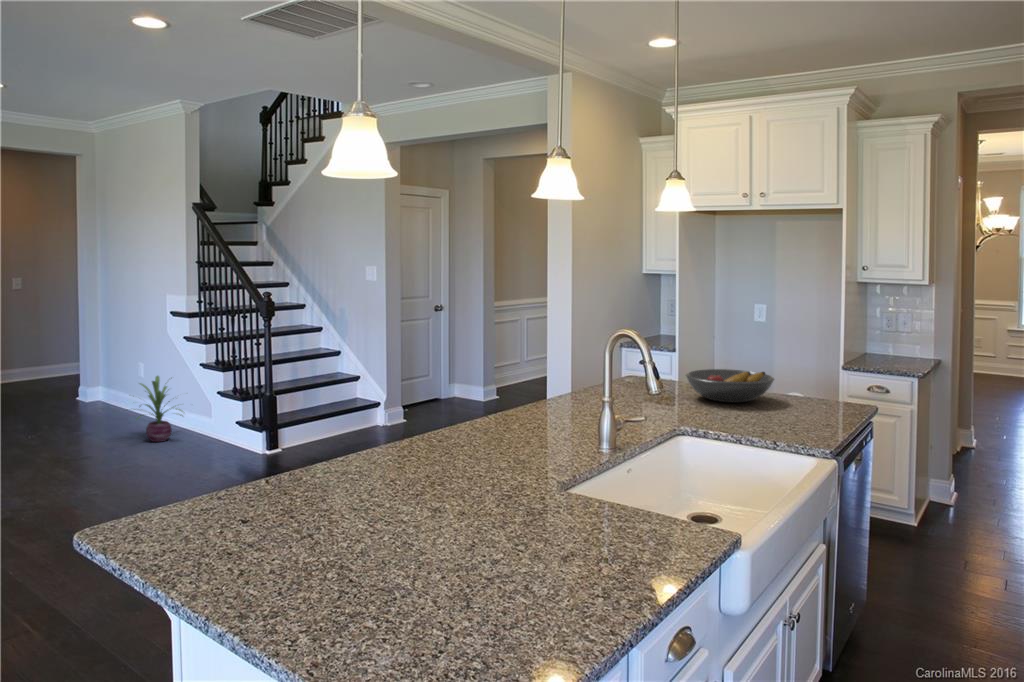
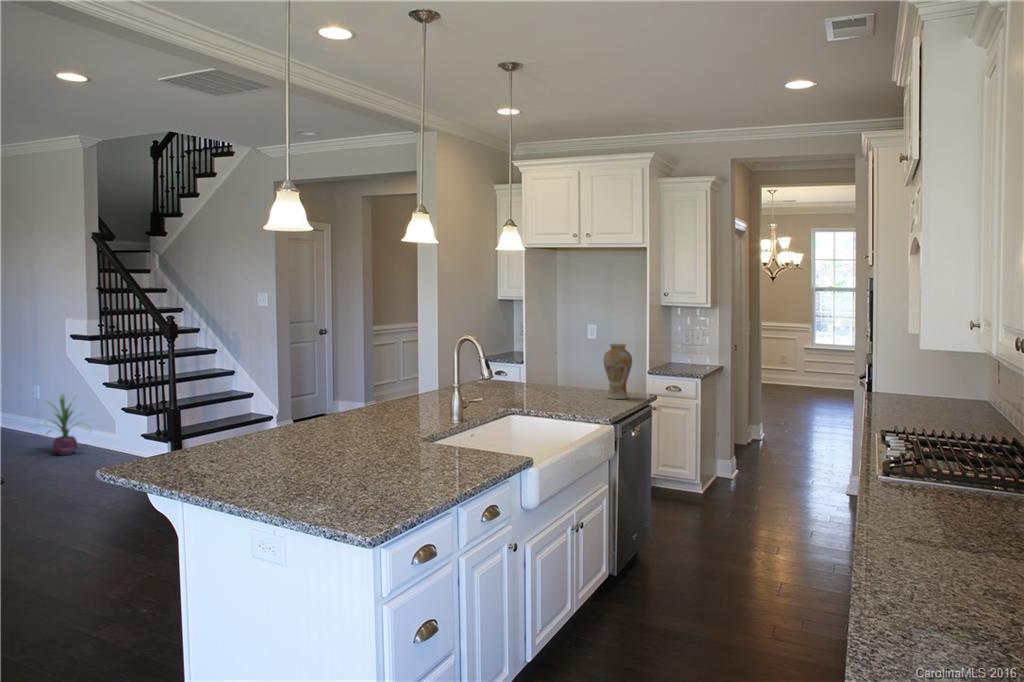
vase: none [812,331,857,412] -> present [604,343,632,399]
fruit bowl: present [686,369,774,403] -> none [520,372,581,395]

